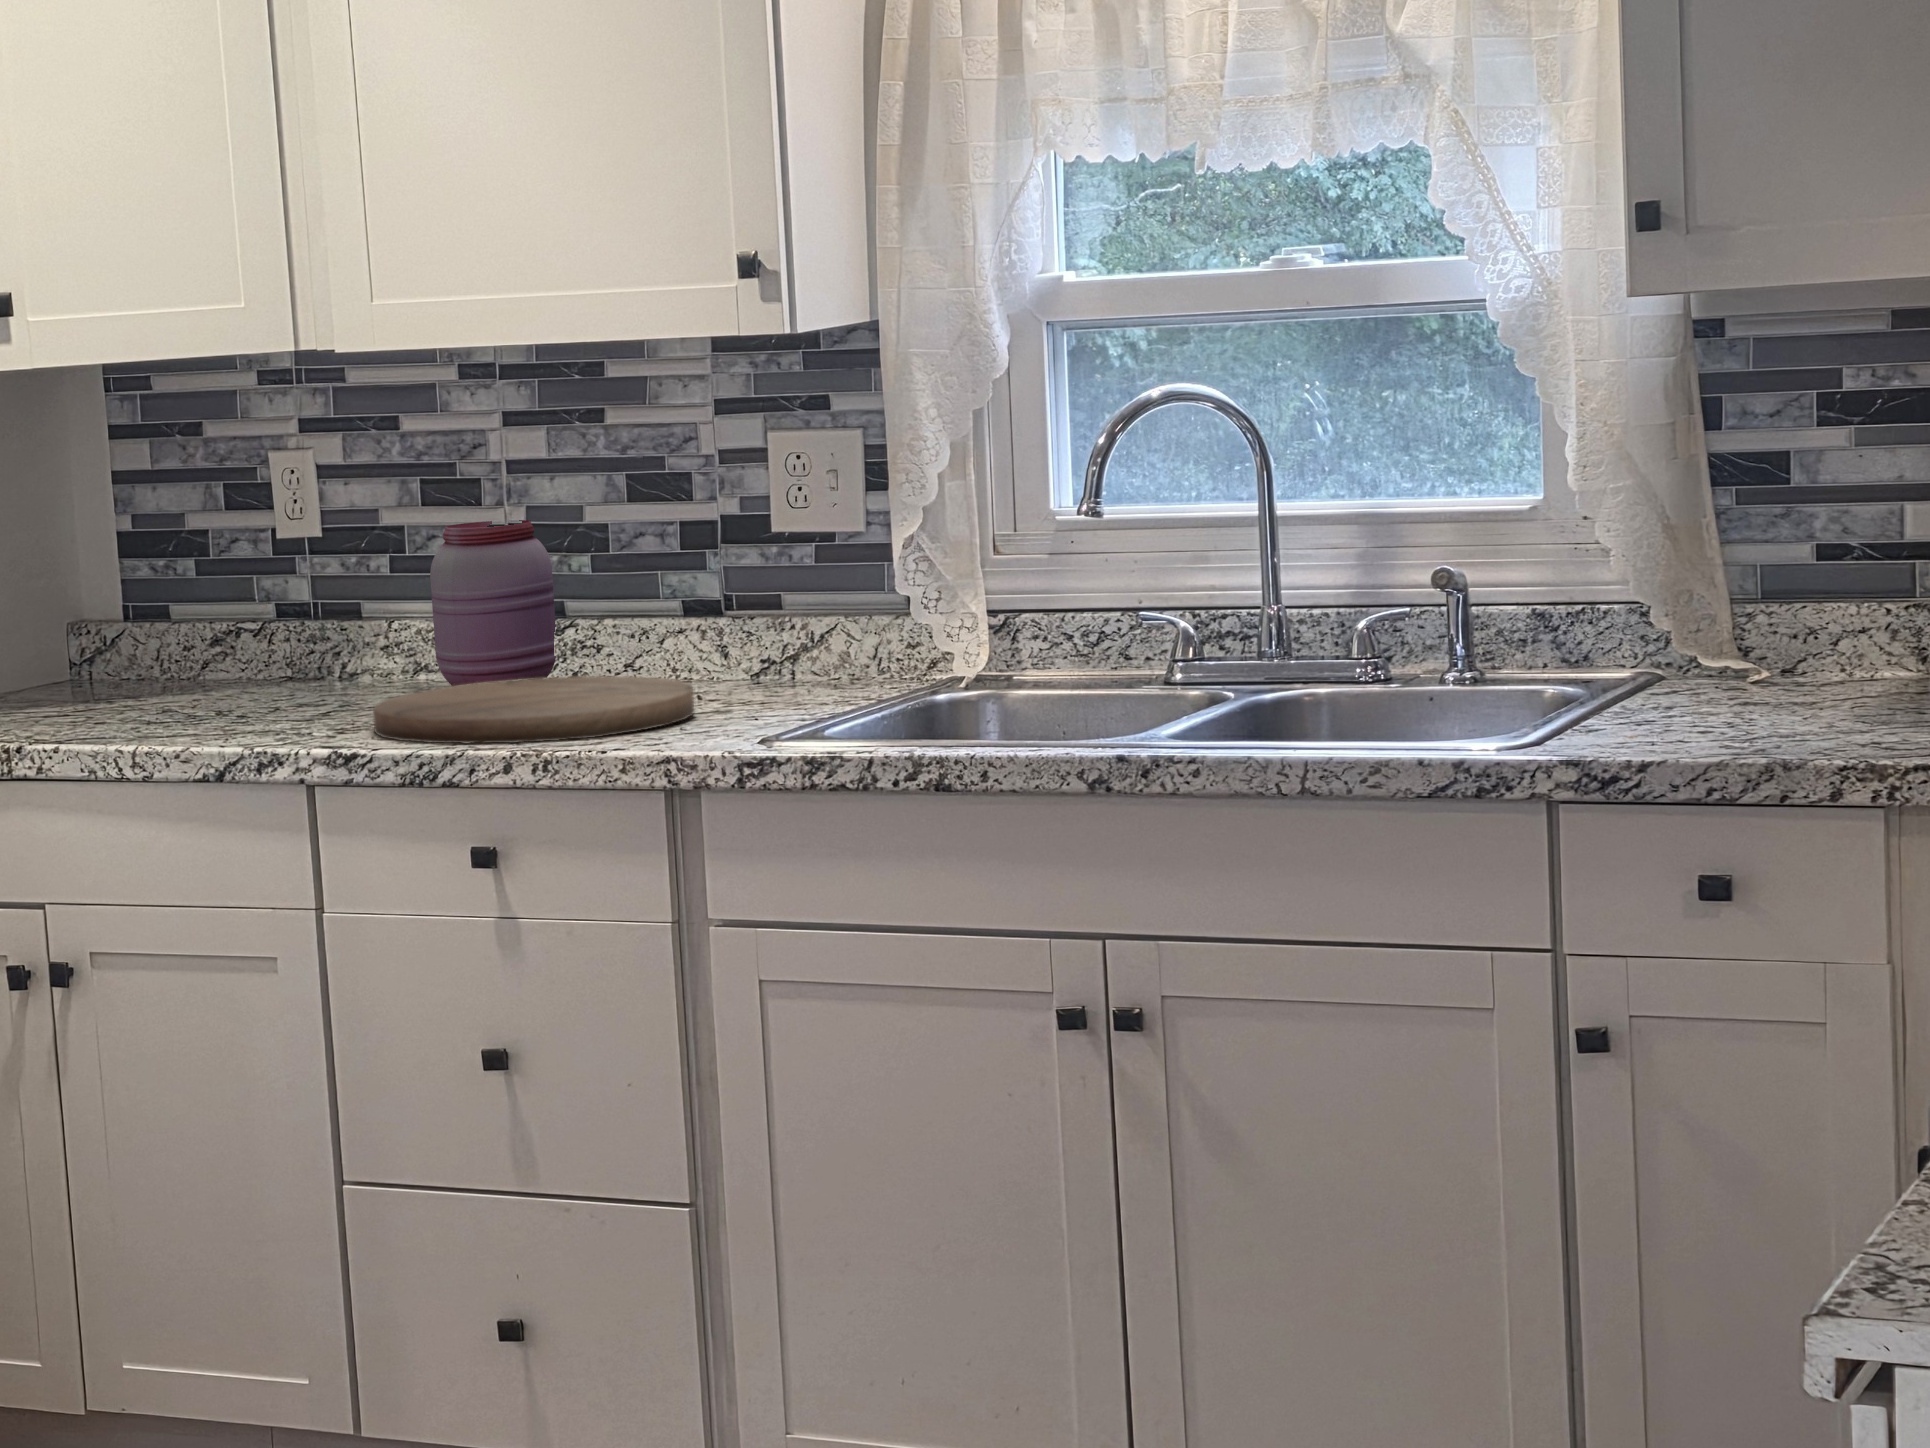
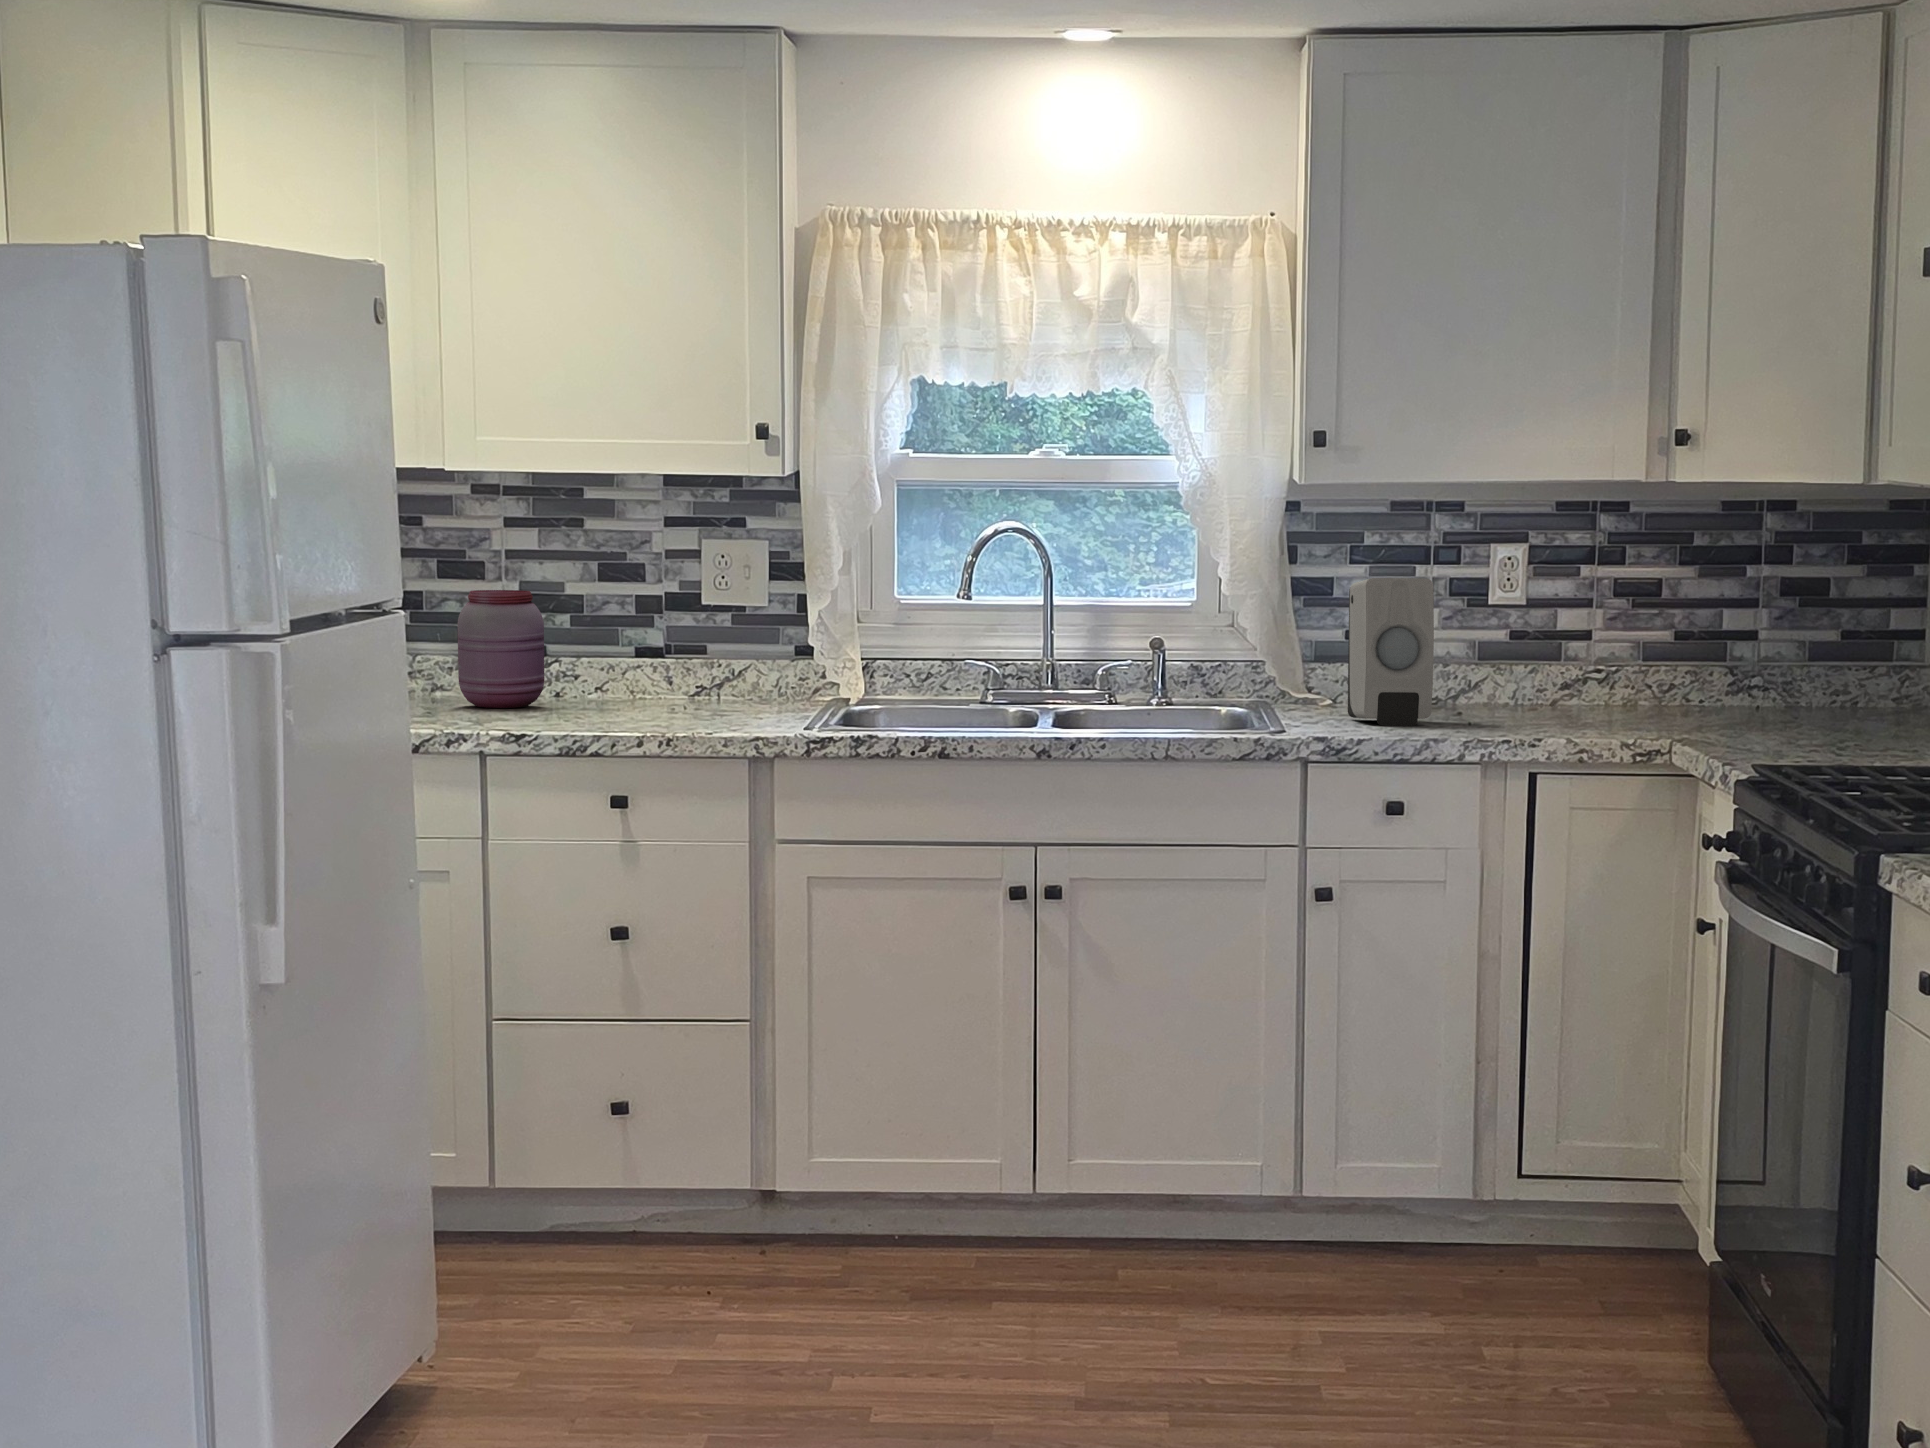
soap dispenser: none [1782,447,1922,714] -> present [1348,578,1434,726]
cutting board: present [373,676,694,743] -> none [494,694,713,729]

